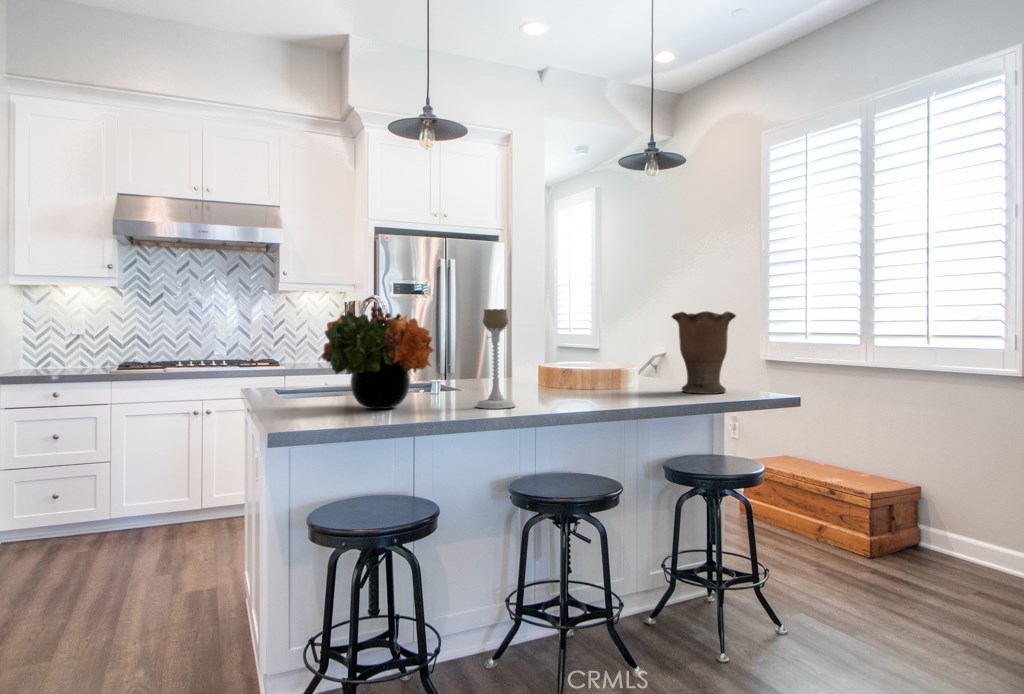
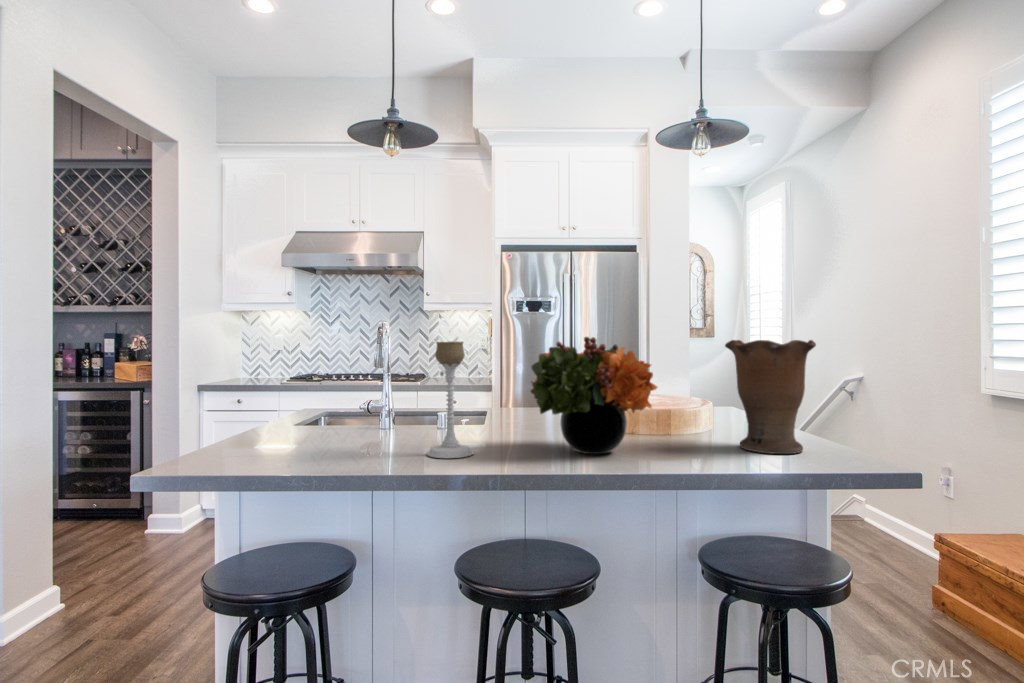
flower arrangement: present [322,307,435,409] -> present [531,337,657,454]

